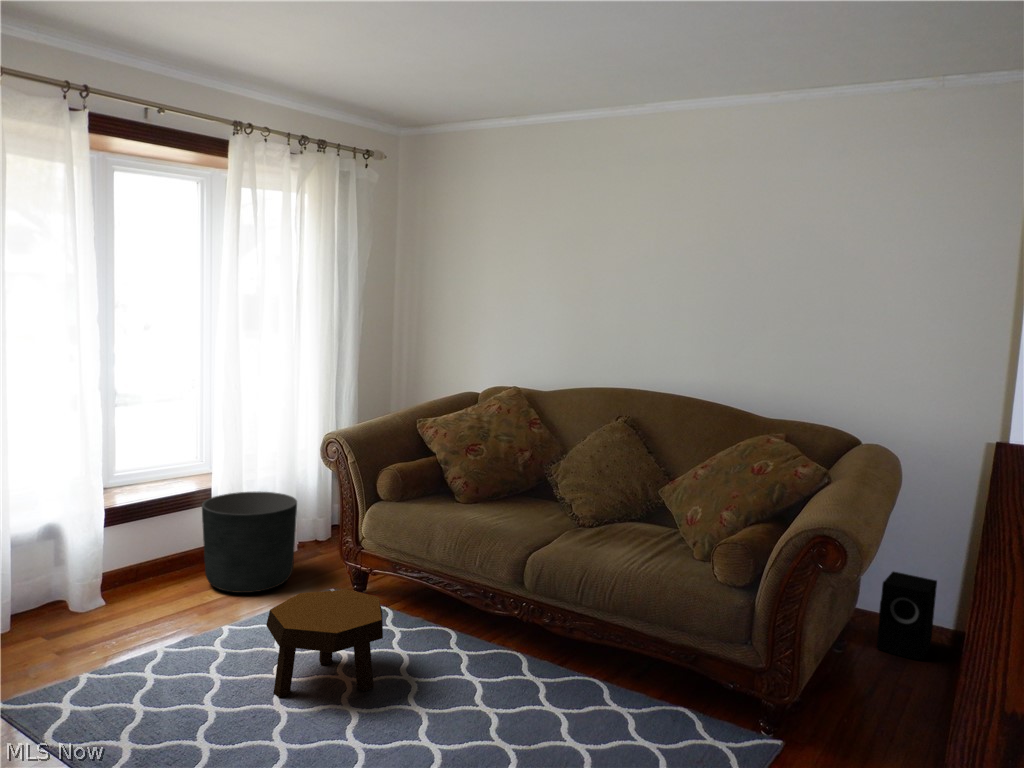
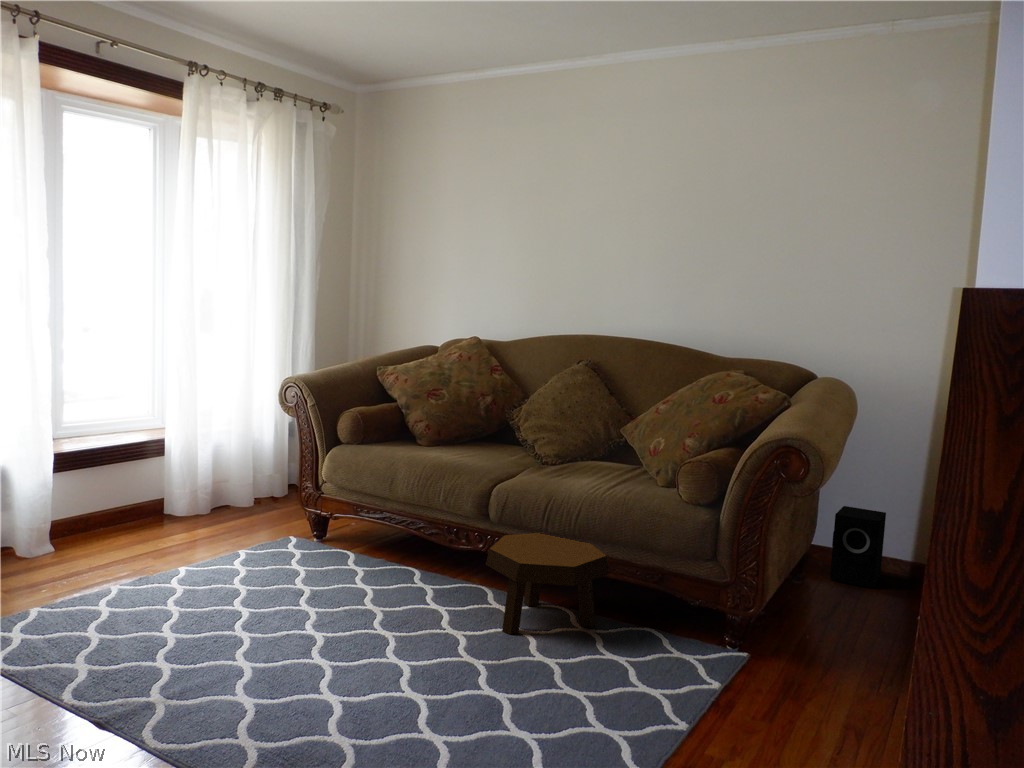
planter: present [202,492,297,593] -> none [156,441,255,539]
footstool: present [266,590,383,698] -> present [486,533,609,635]

